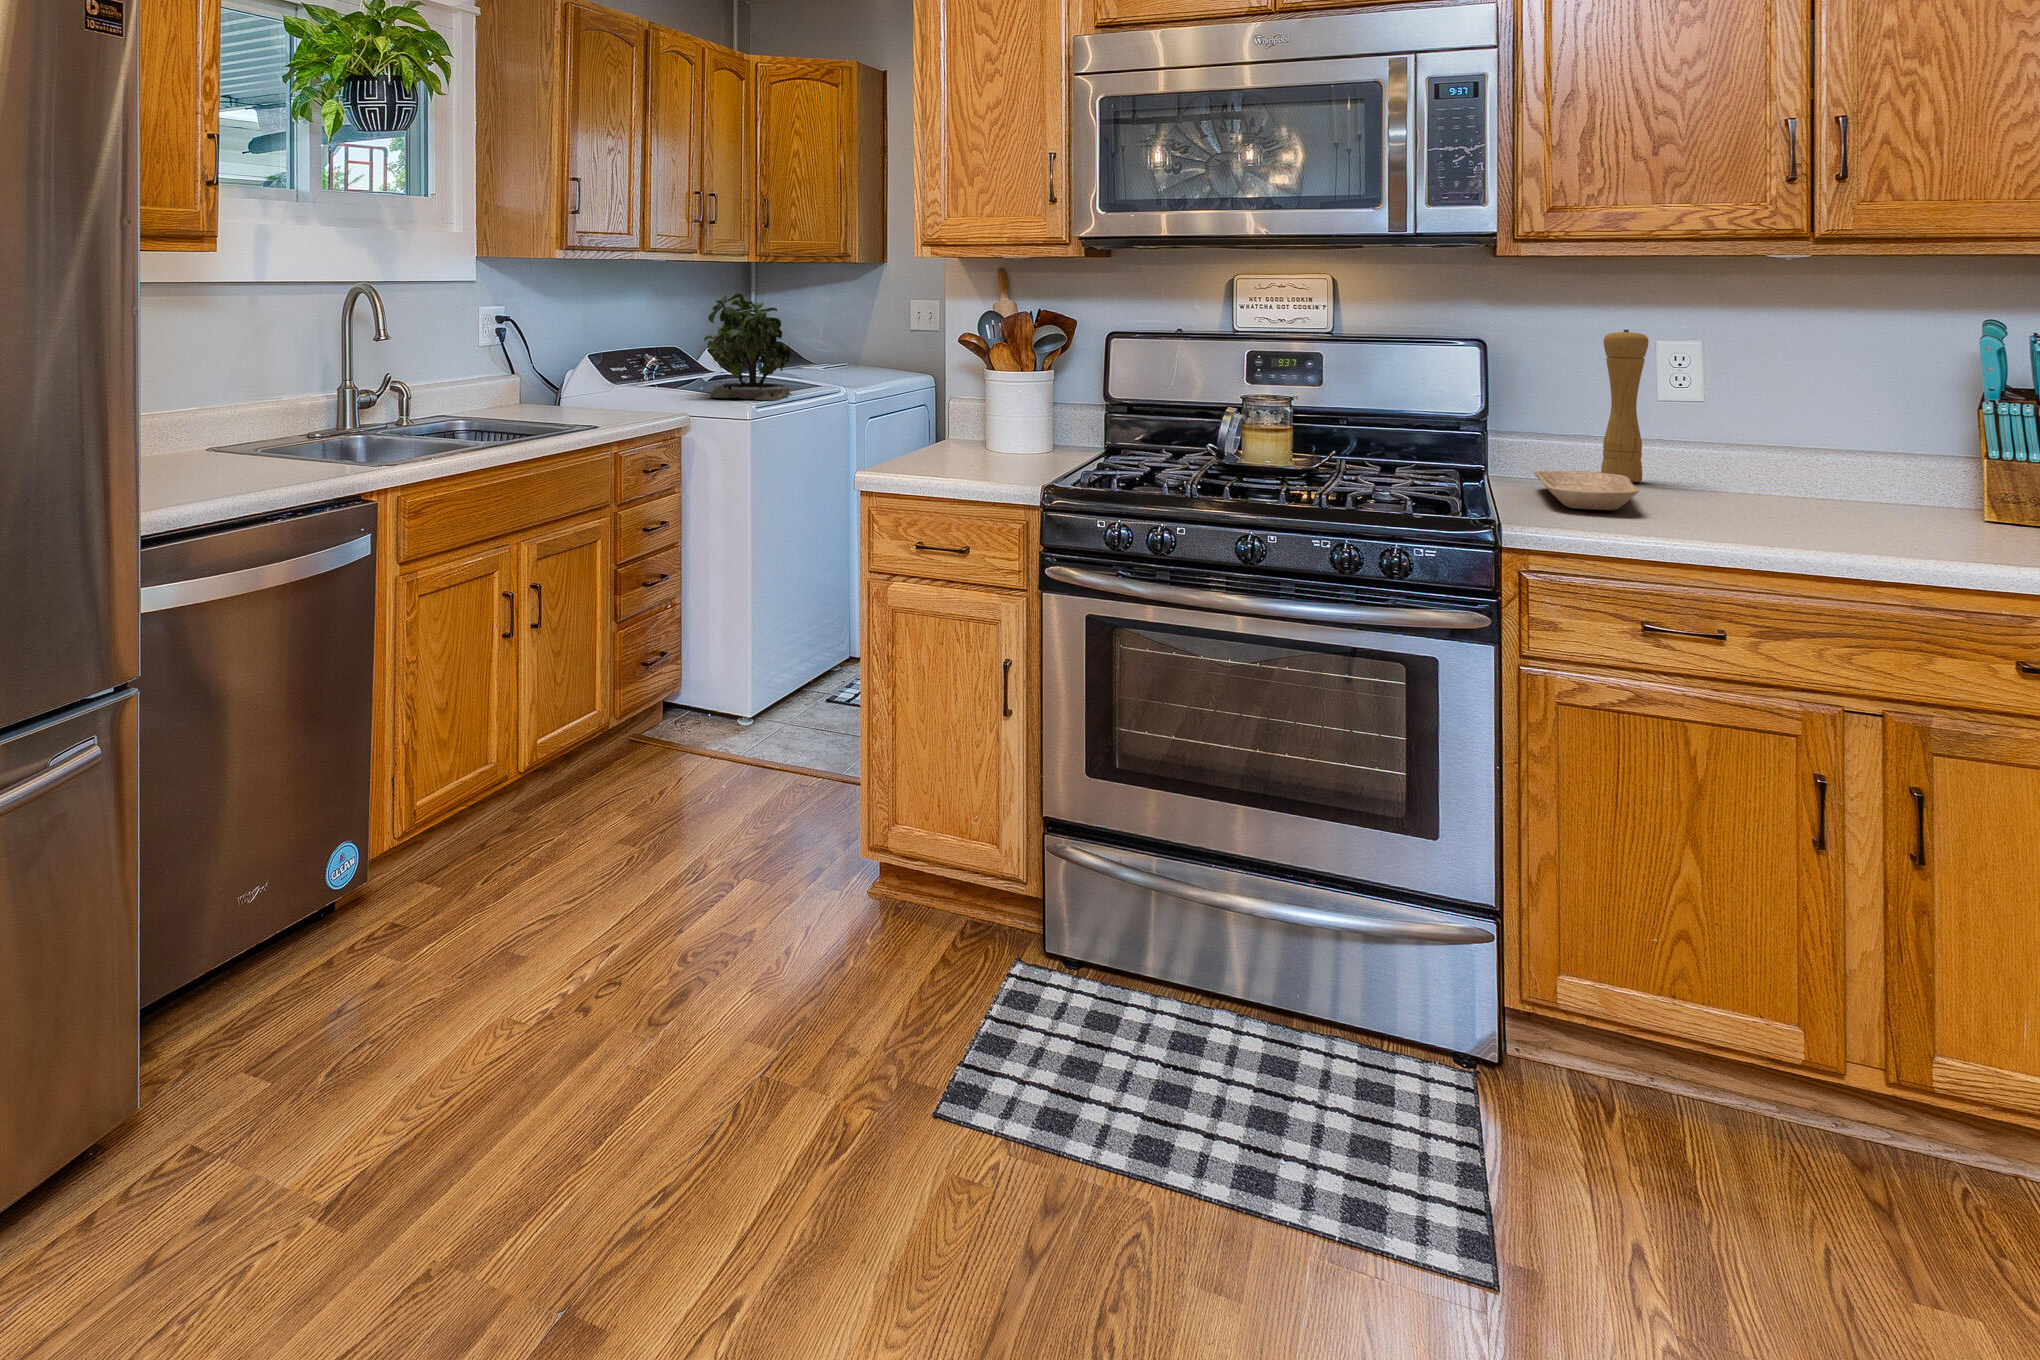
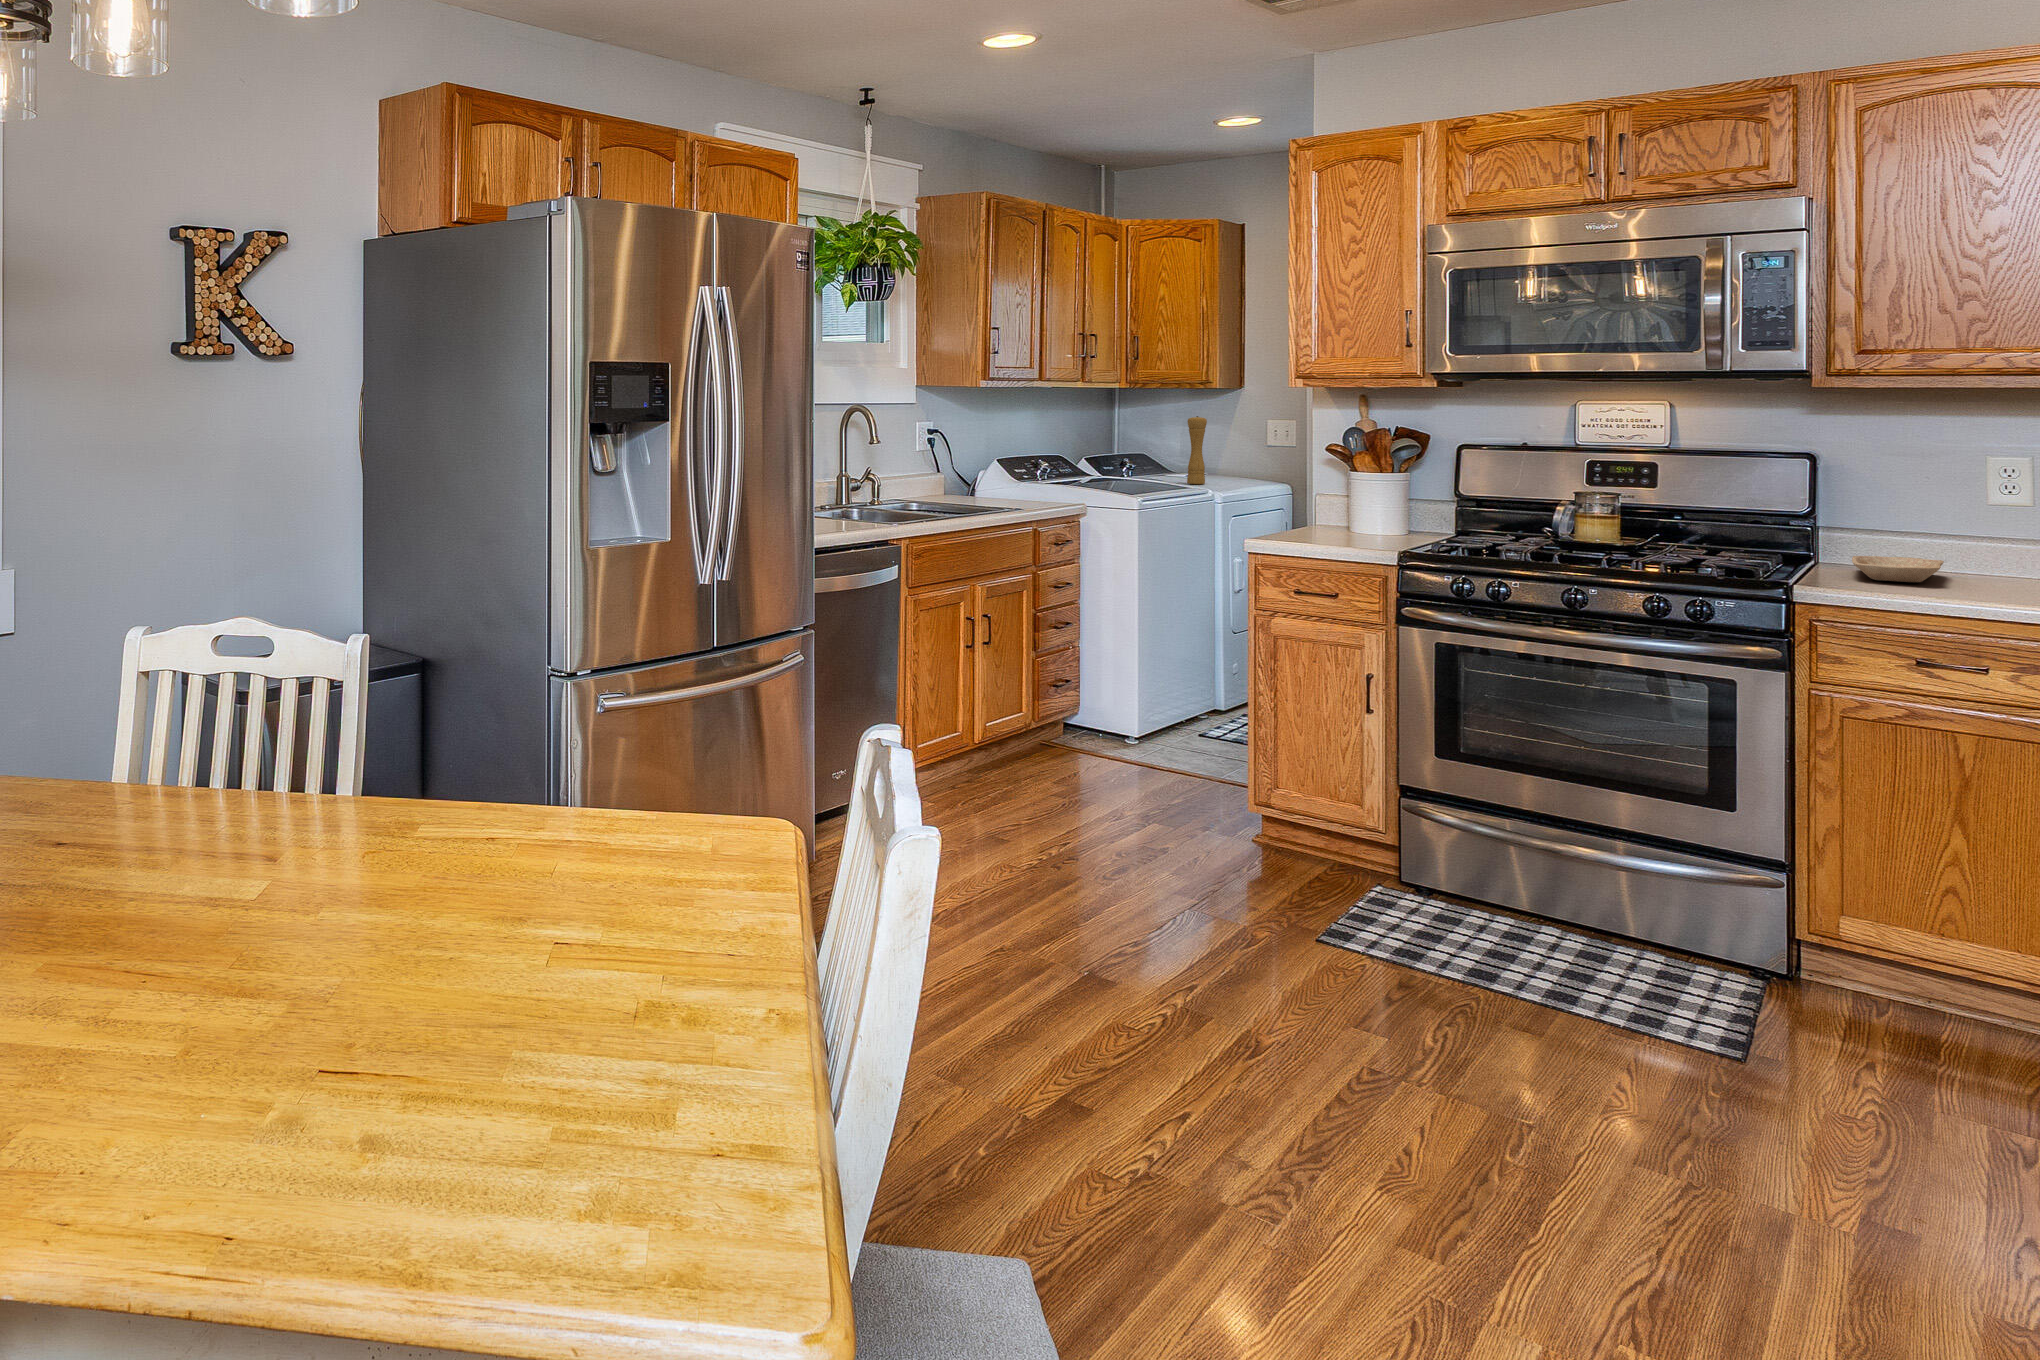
potted plant: present [704,288,792,401] -> none [1094,408,1168,495]
pepper mill: present [1601,330,1649,482] -> present [1187,416,1207,484]

